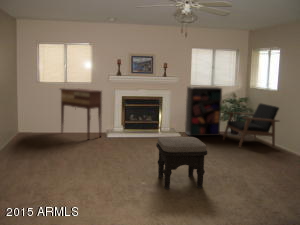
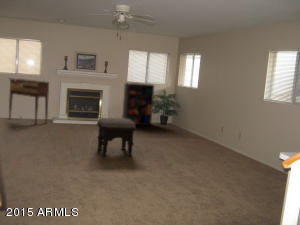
armchair: present [223,104,279,148] -> none [153,99,198,134]

